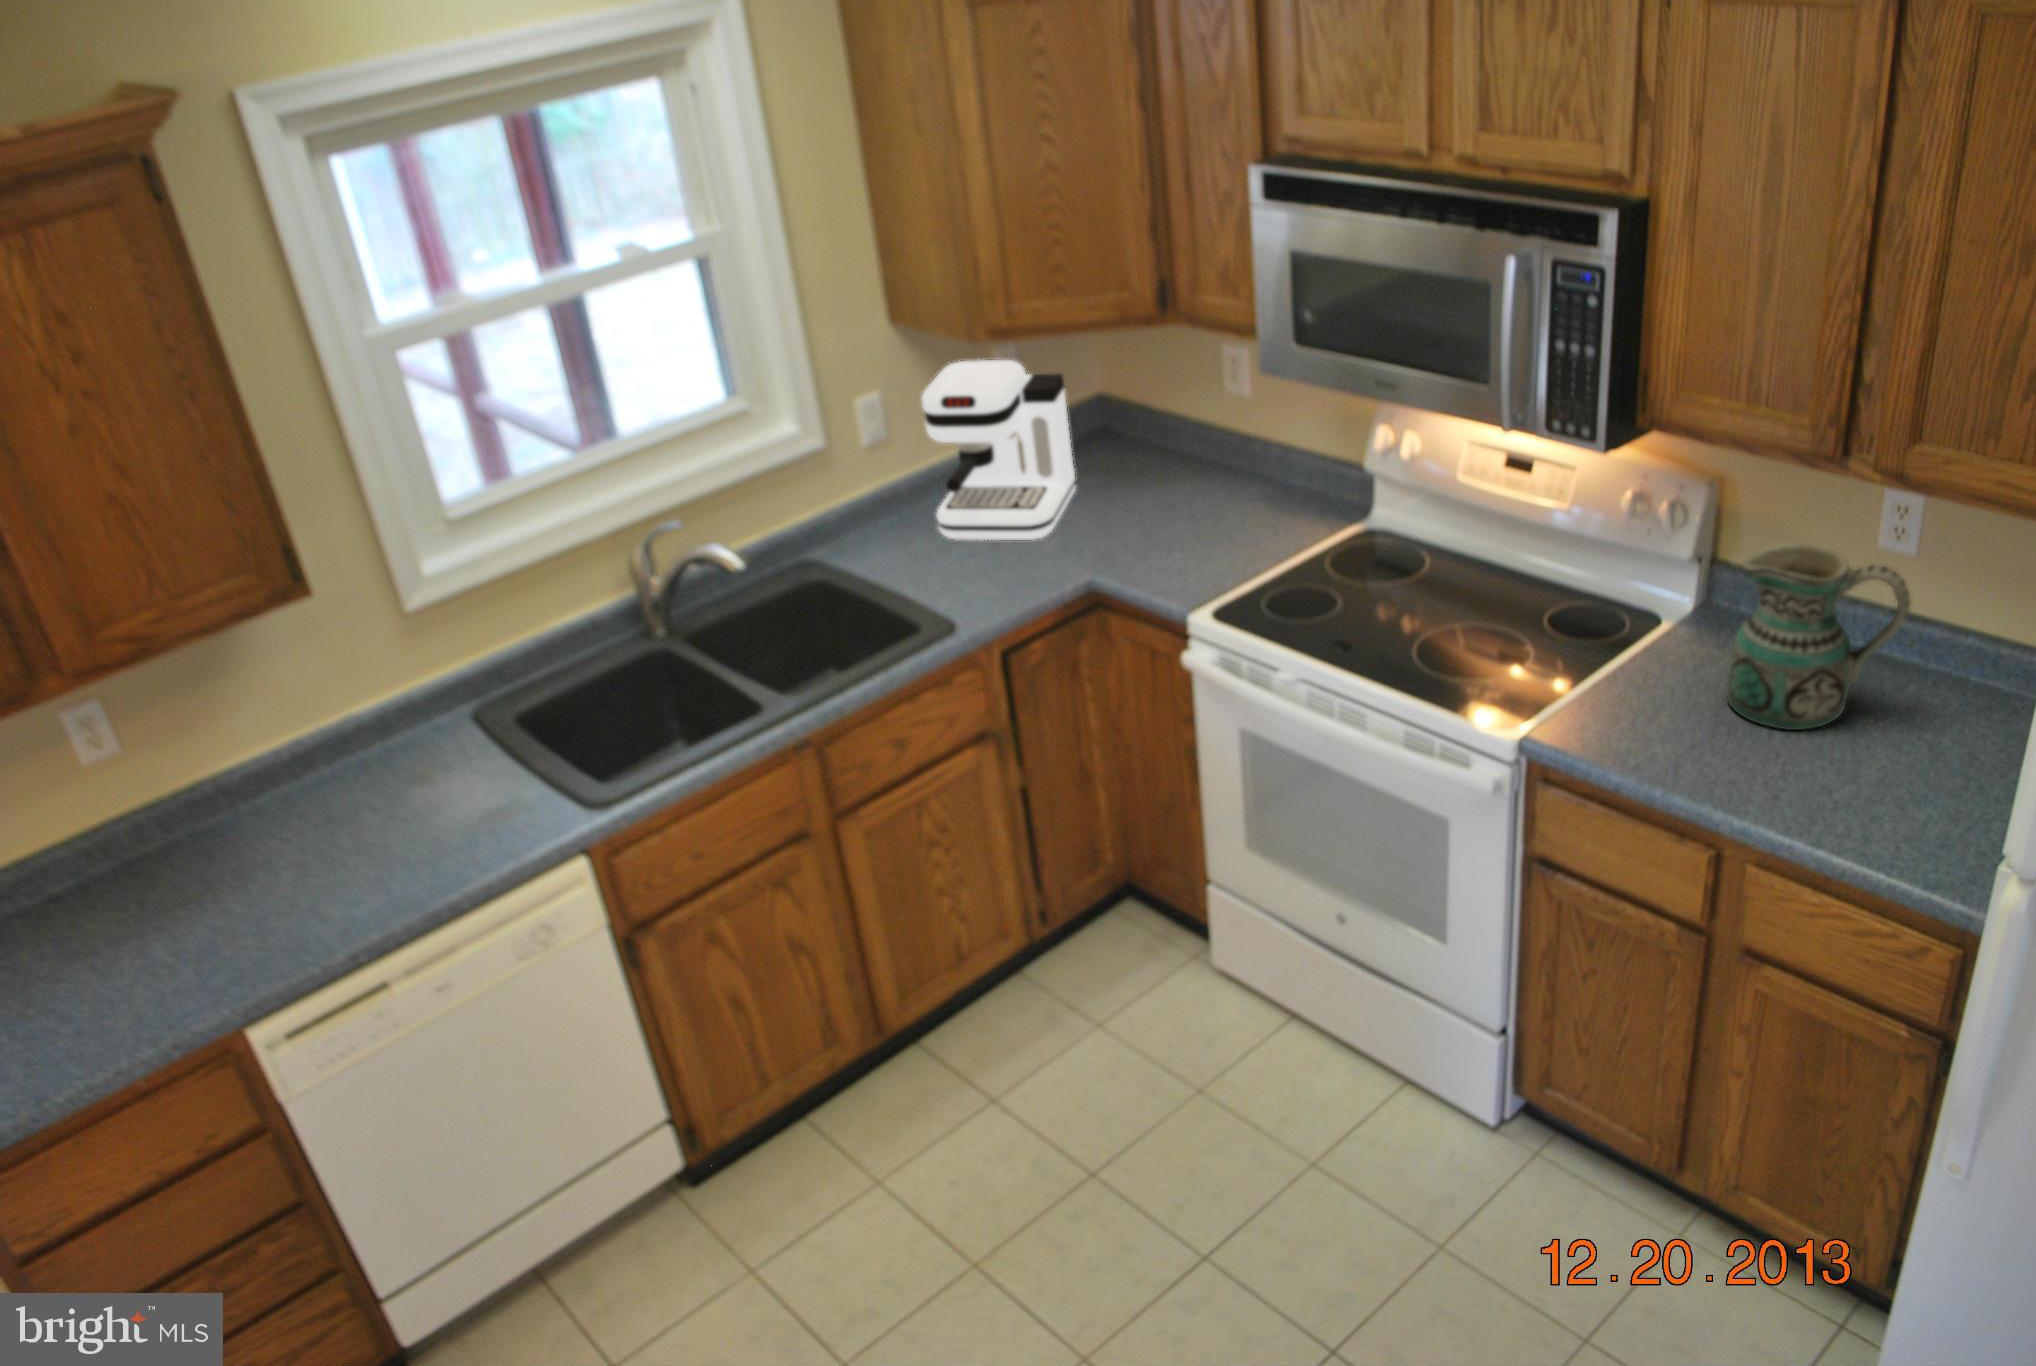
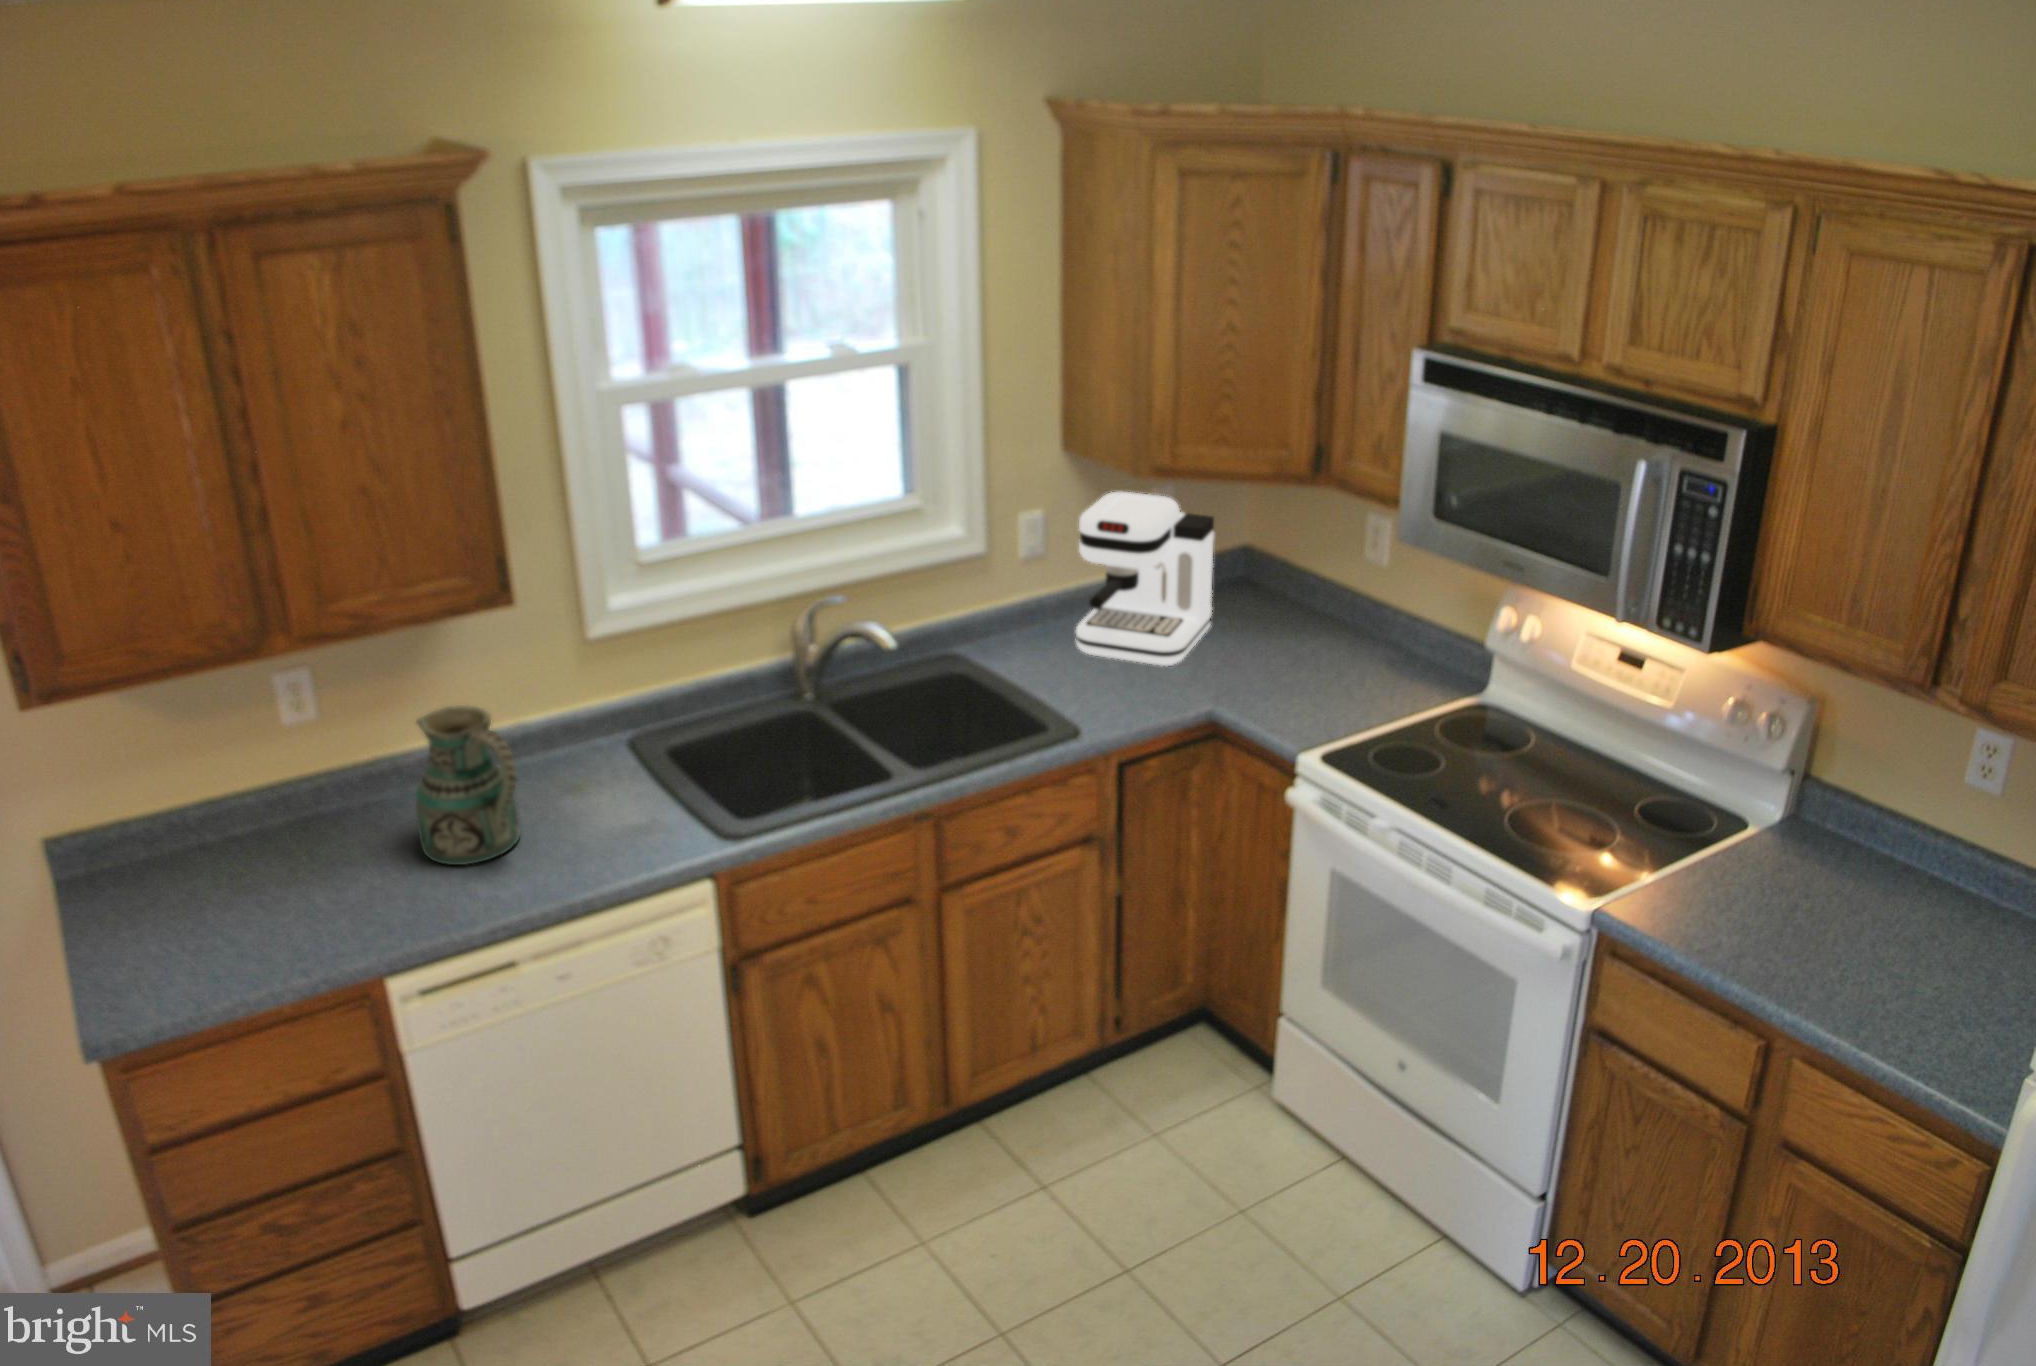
ceramic pitcher: present [1727,544,1911,730] -> present [416,705,520,865]

